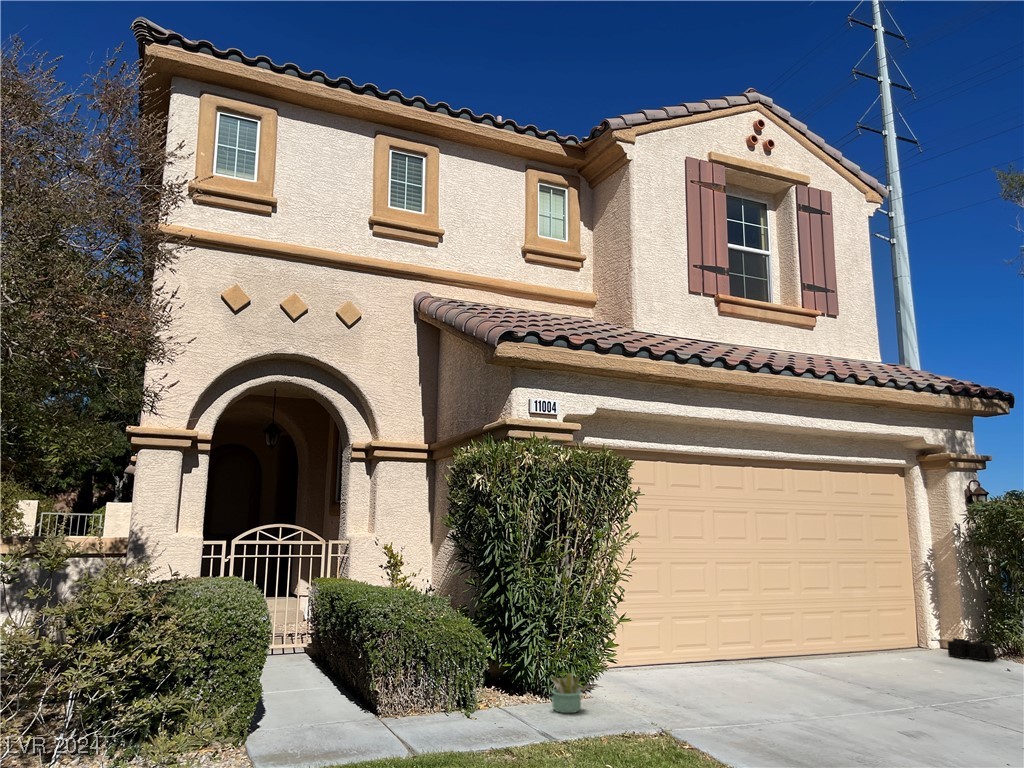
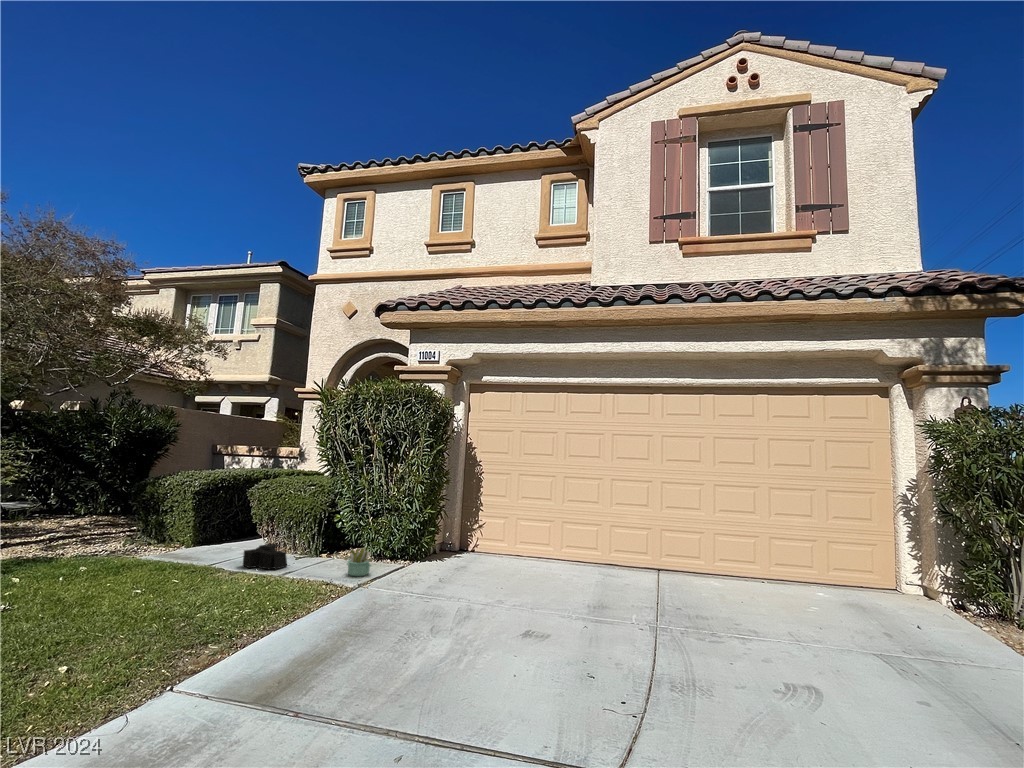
storage bin: present [947,638,998,661] -> present [243,544,287,569]

